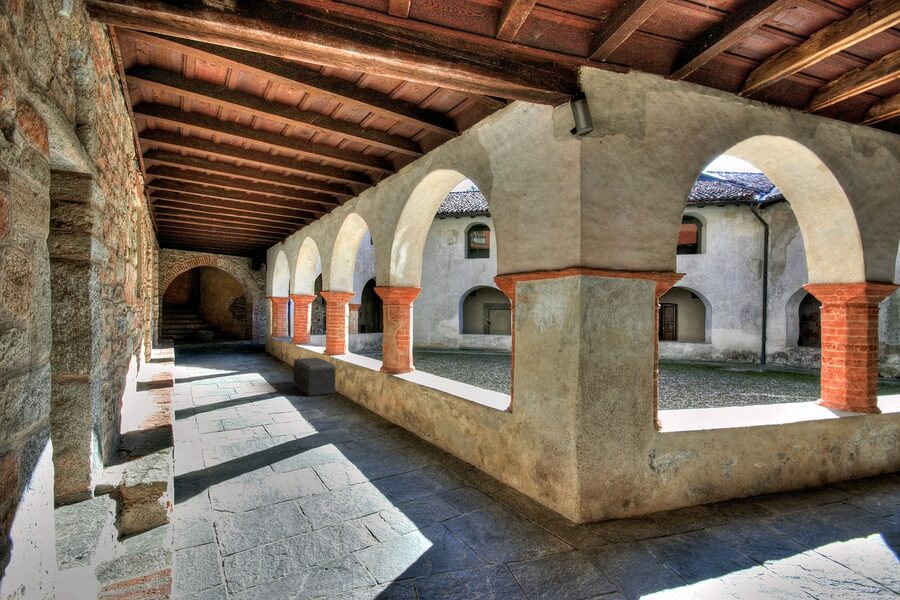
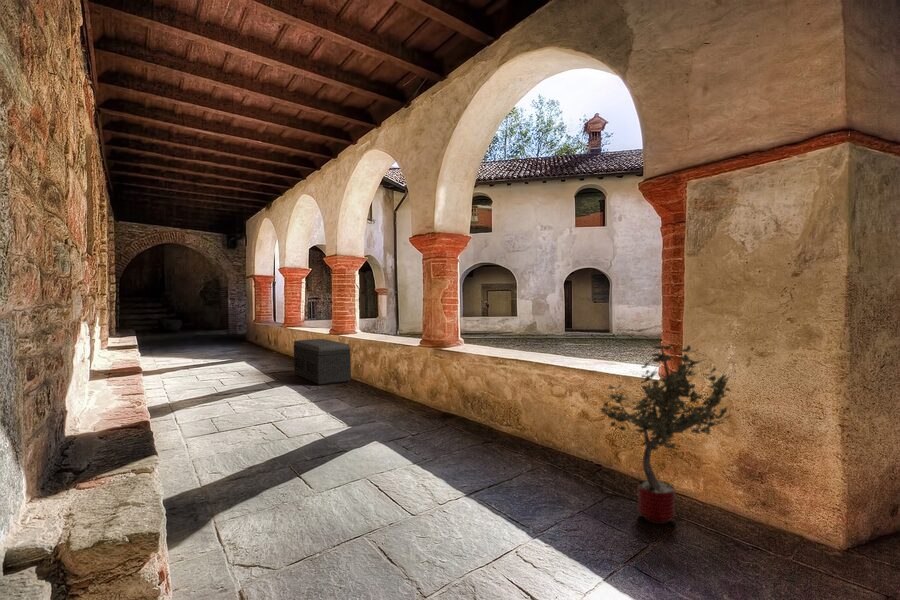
potted tree: none [461,389,527,504] -> present [601,345,731,524]

